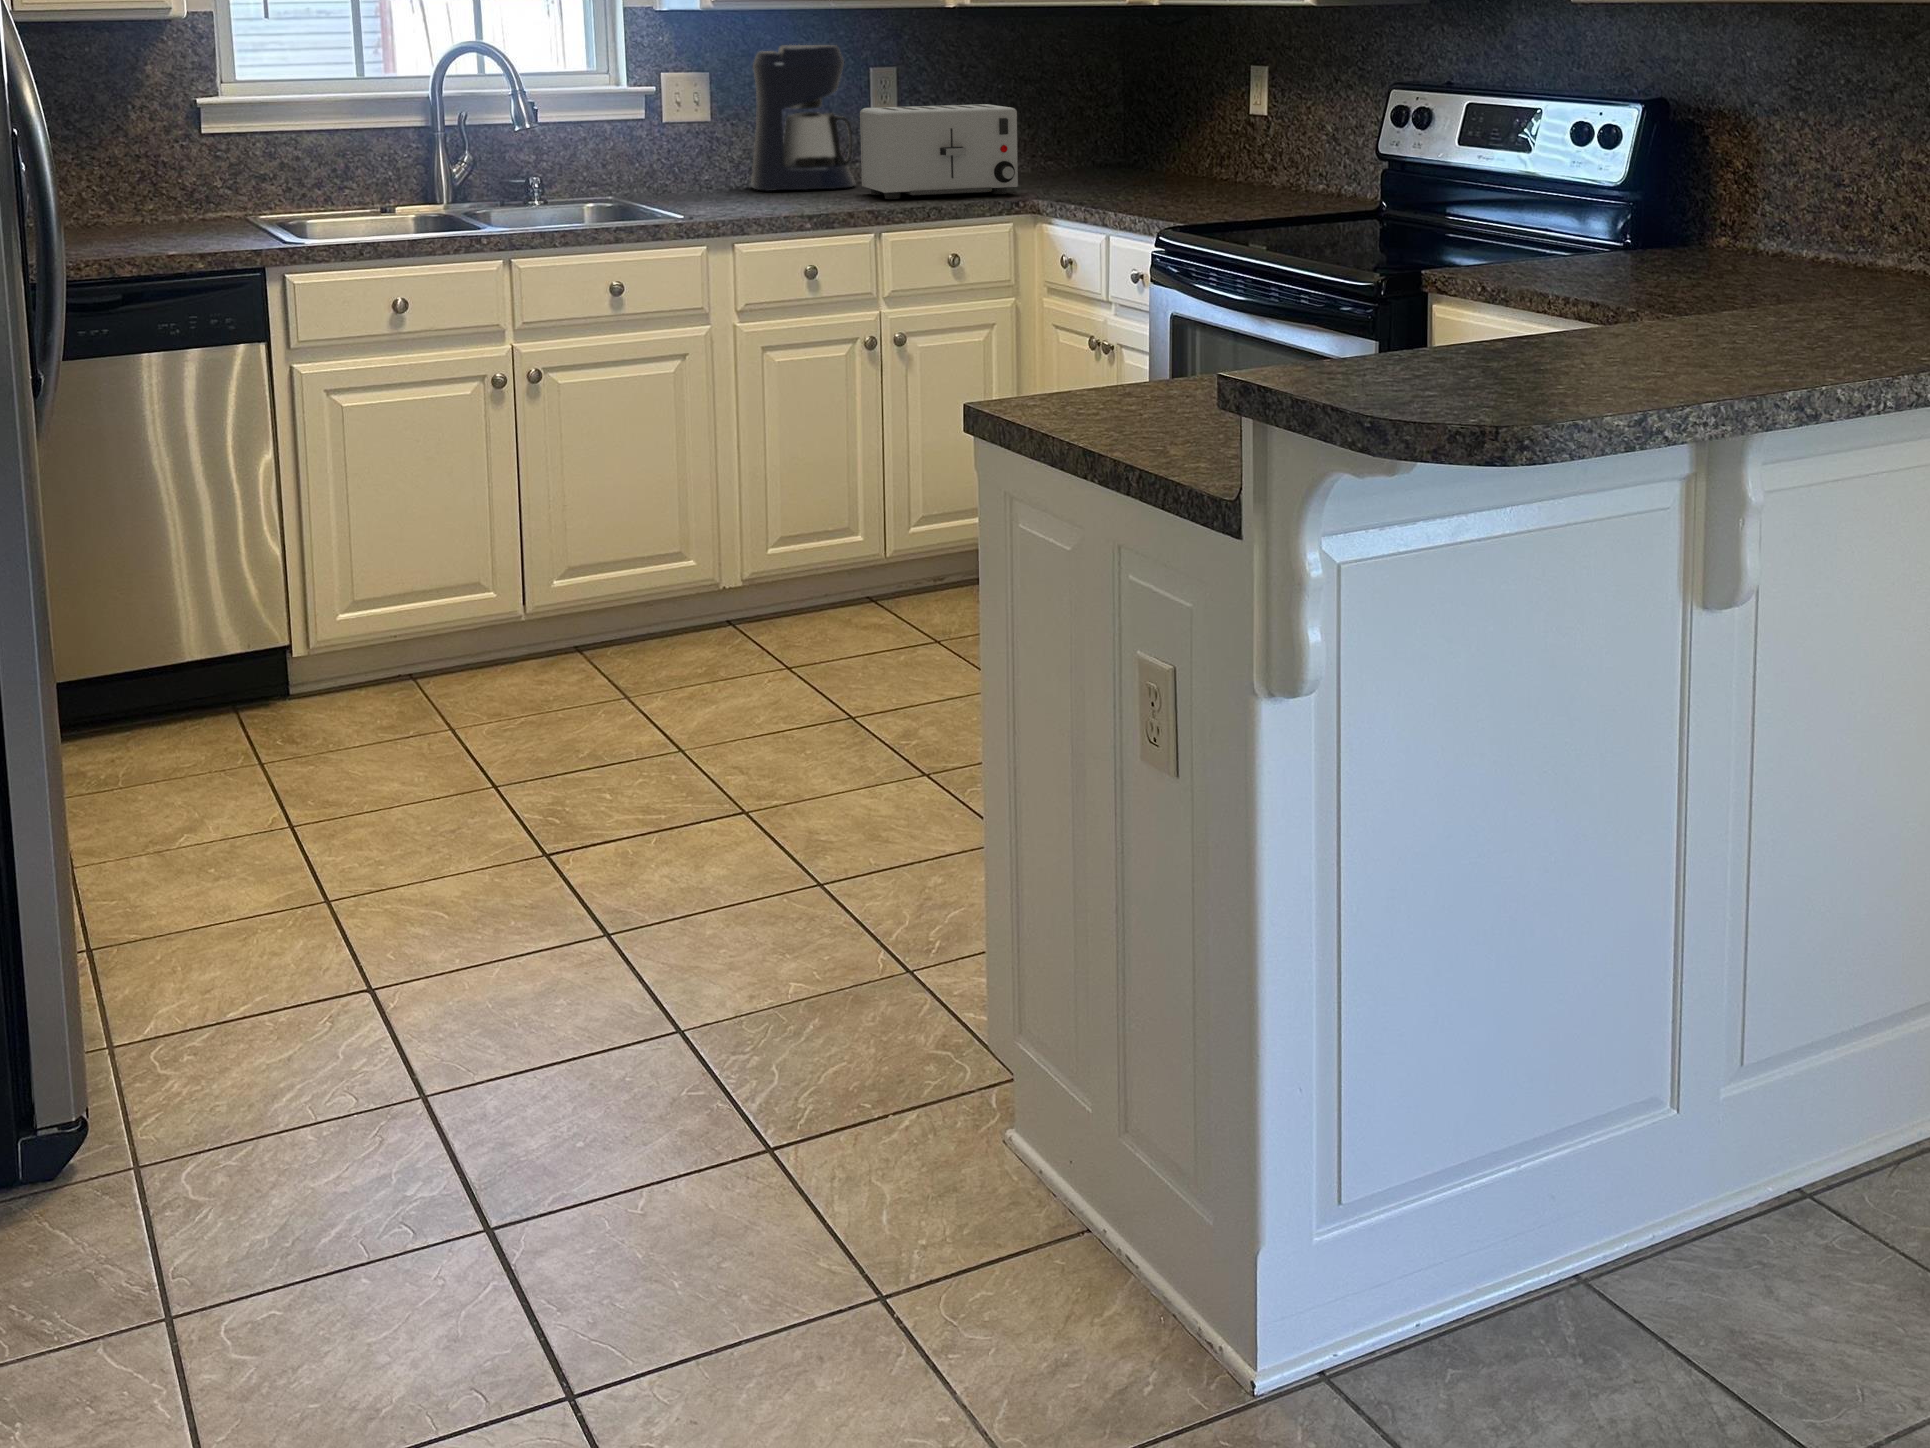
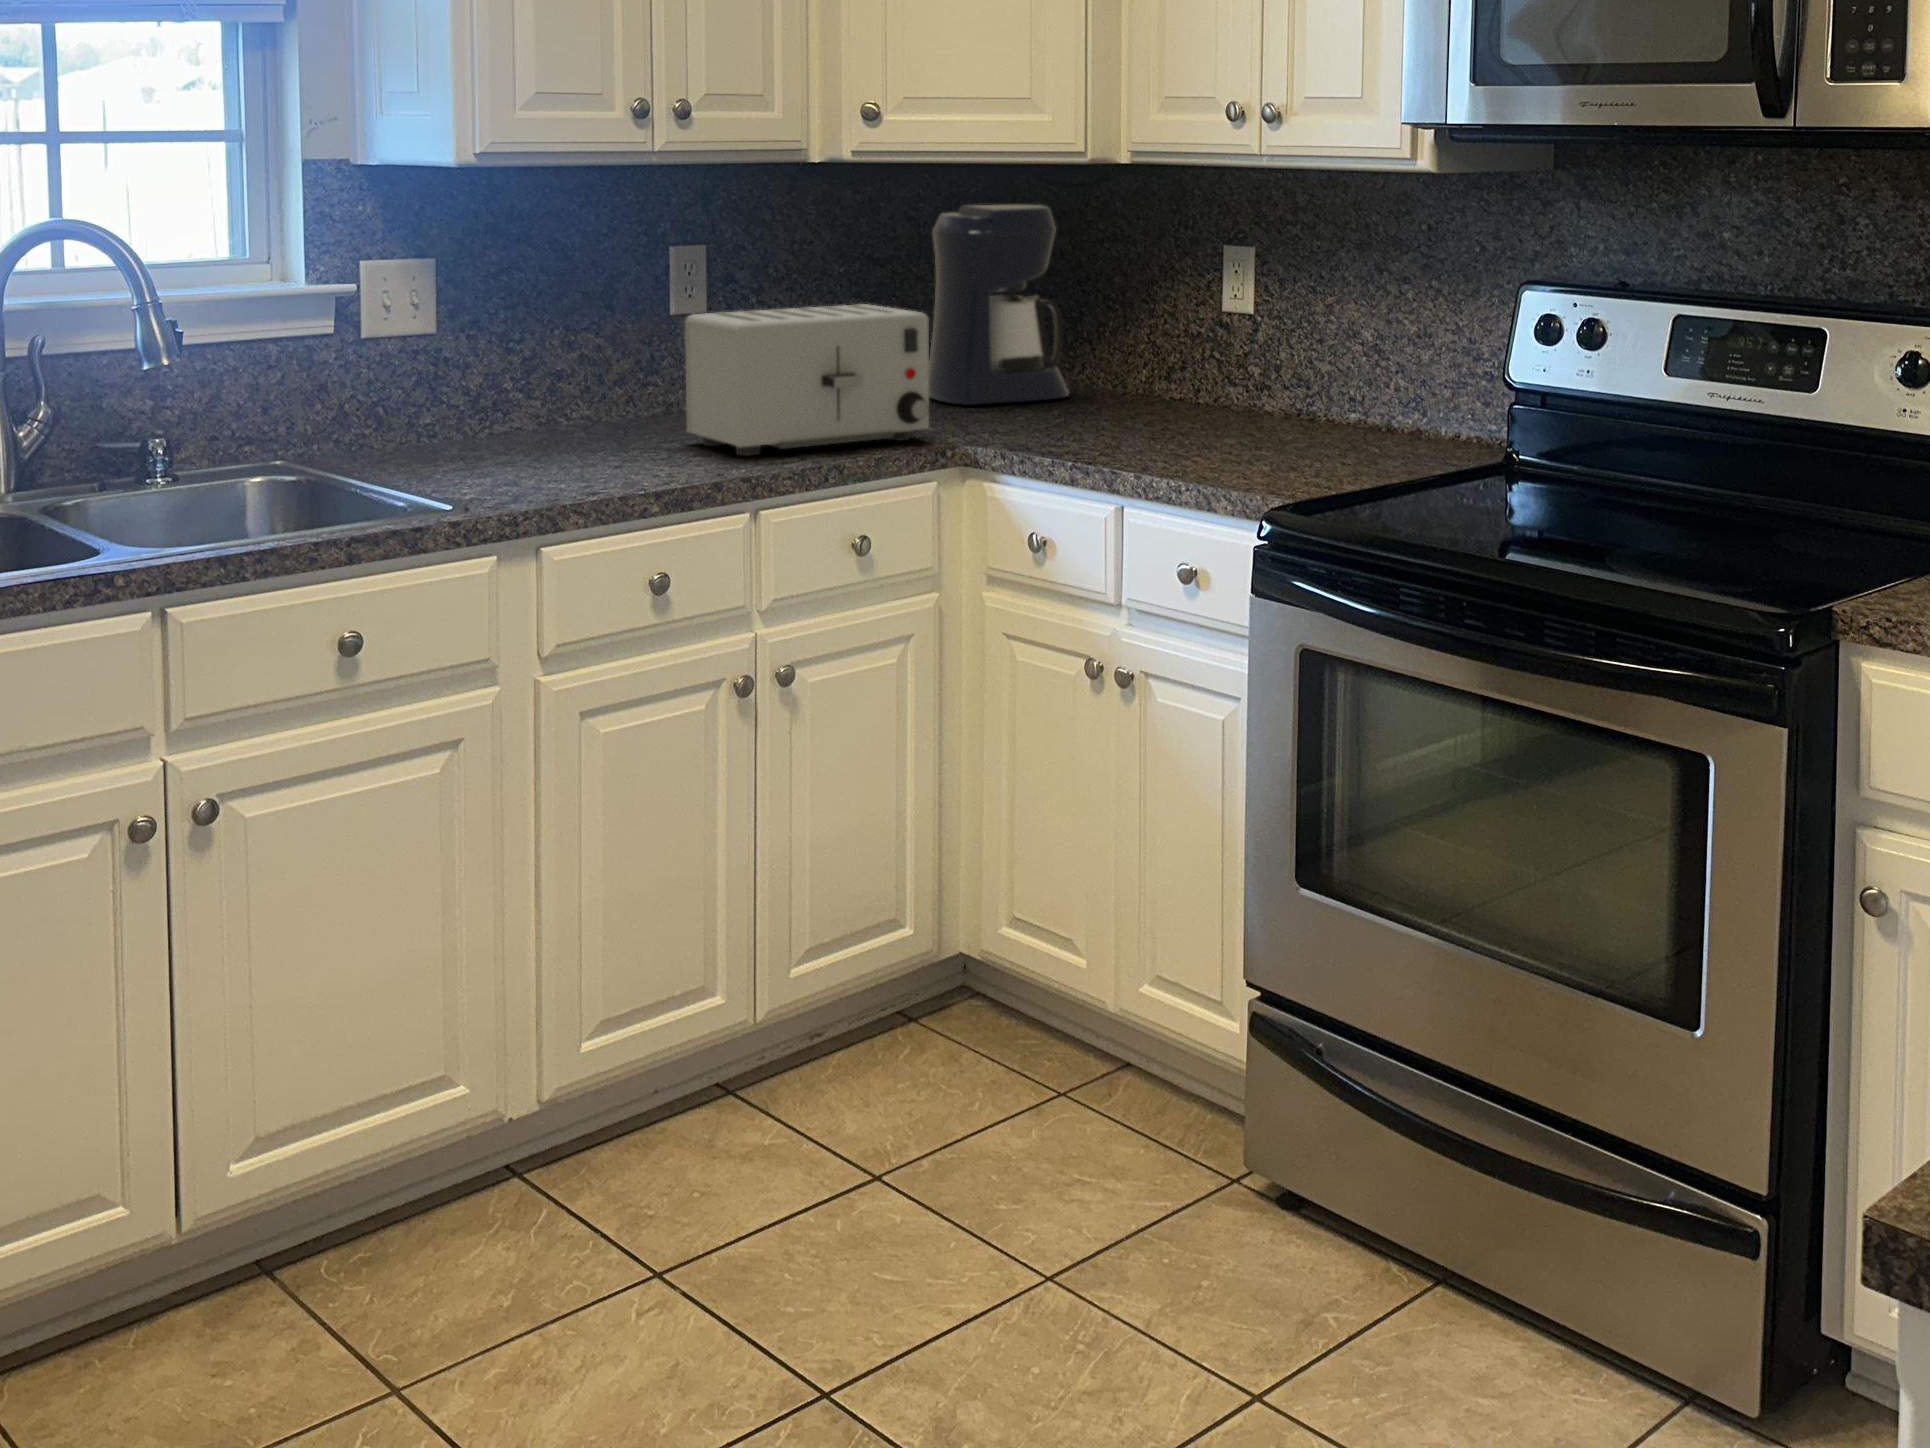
coffee maker: present [751,45,855,191] -> present [929,205,1069,405]

